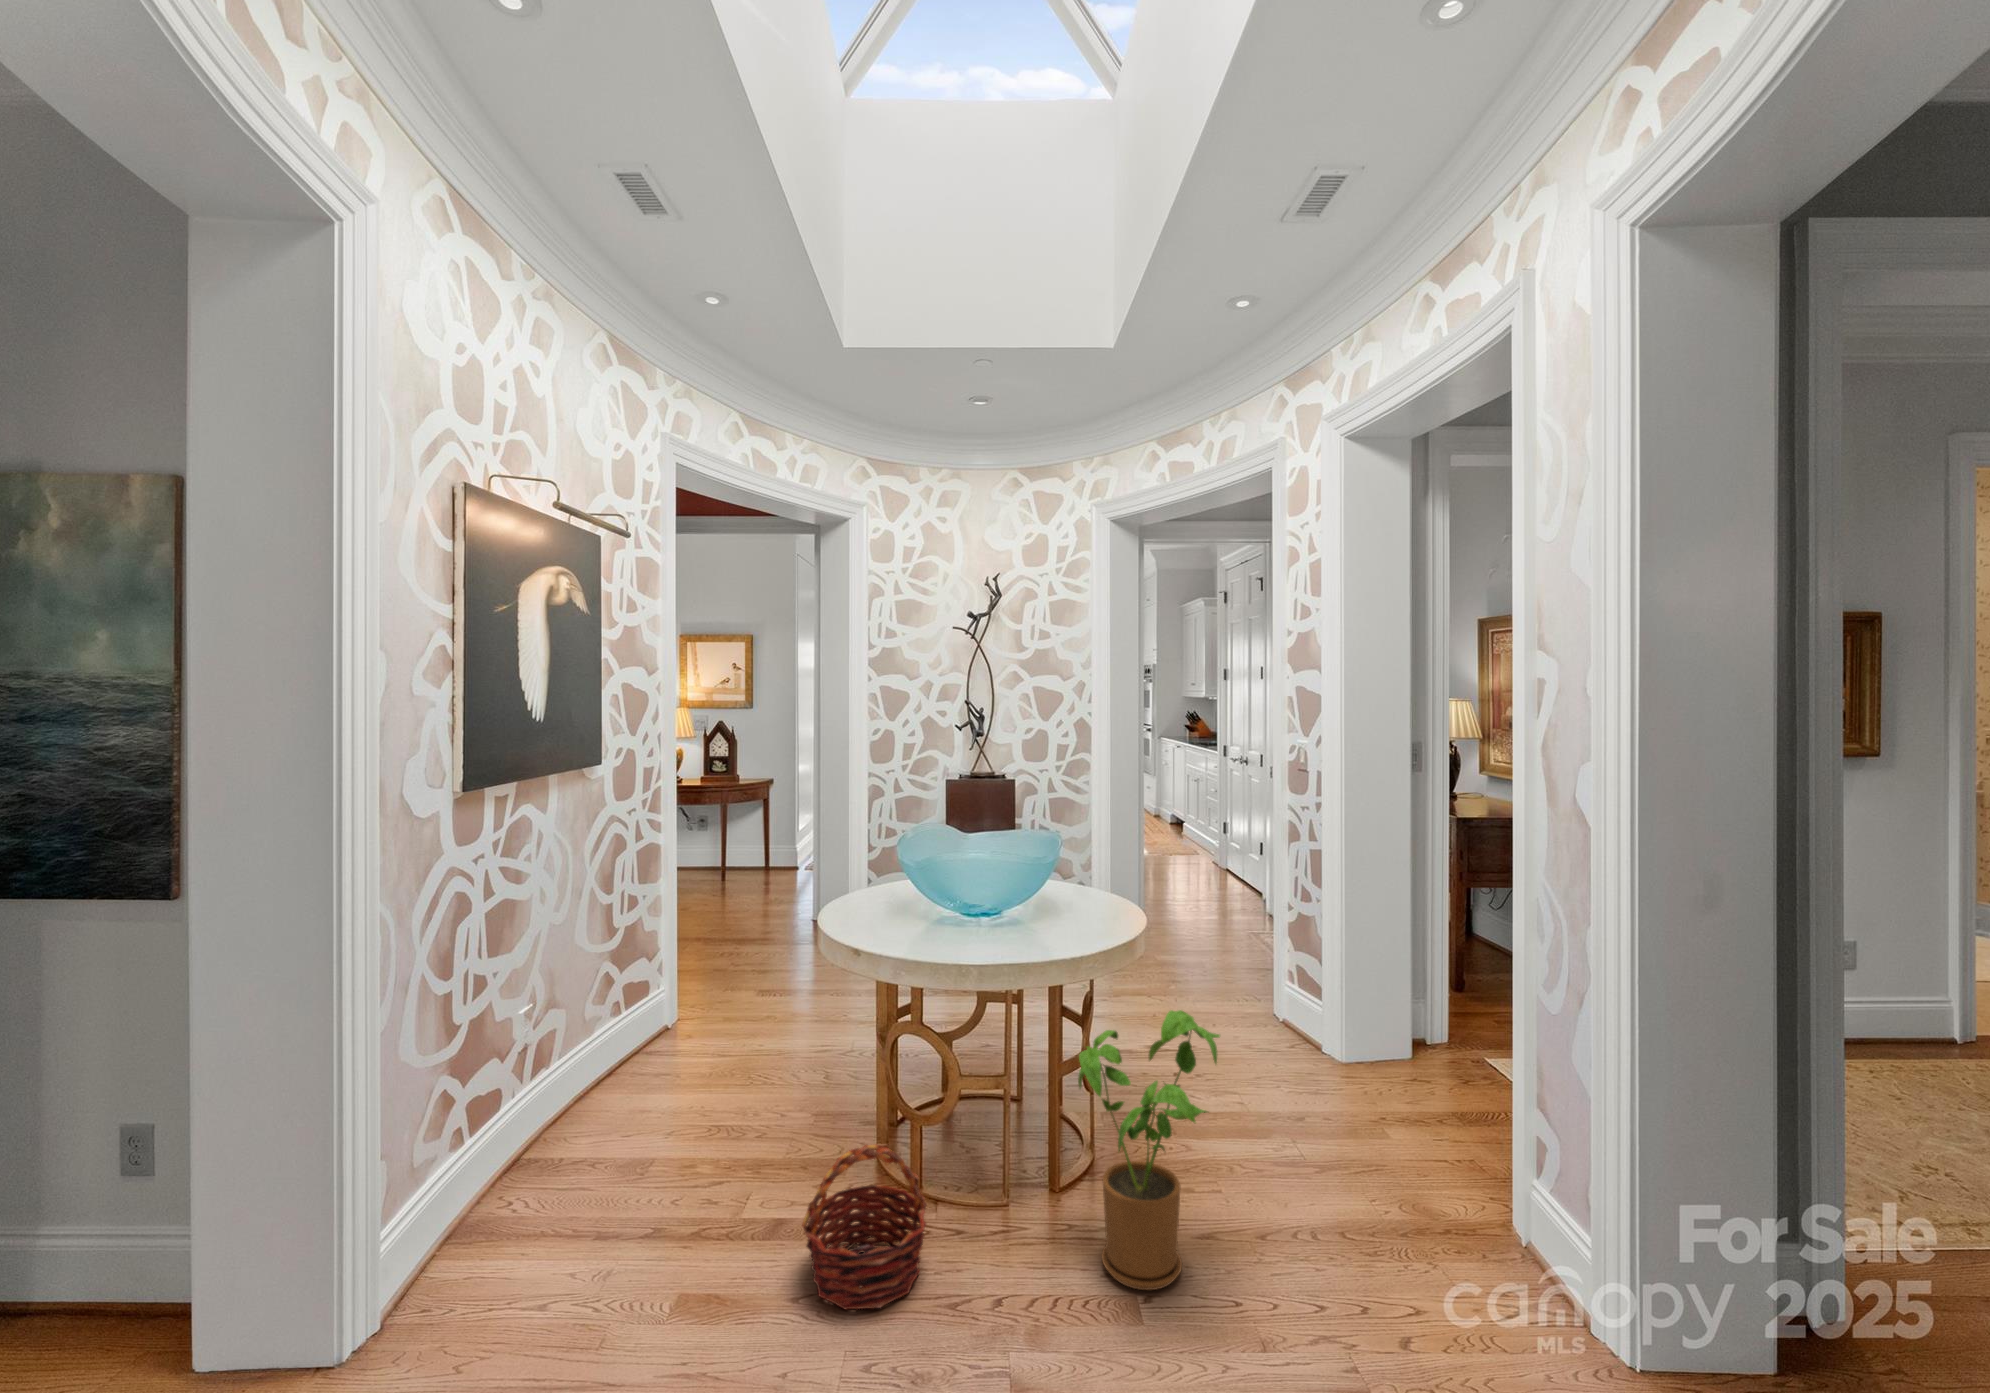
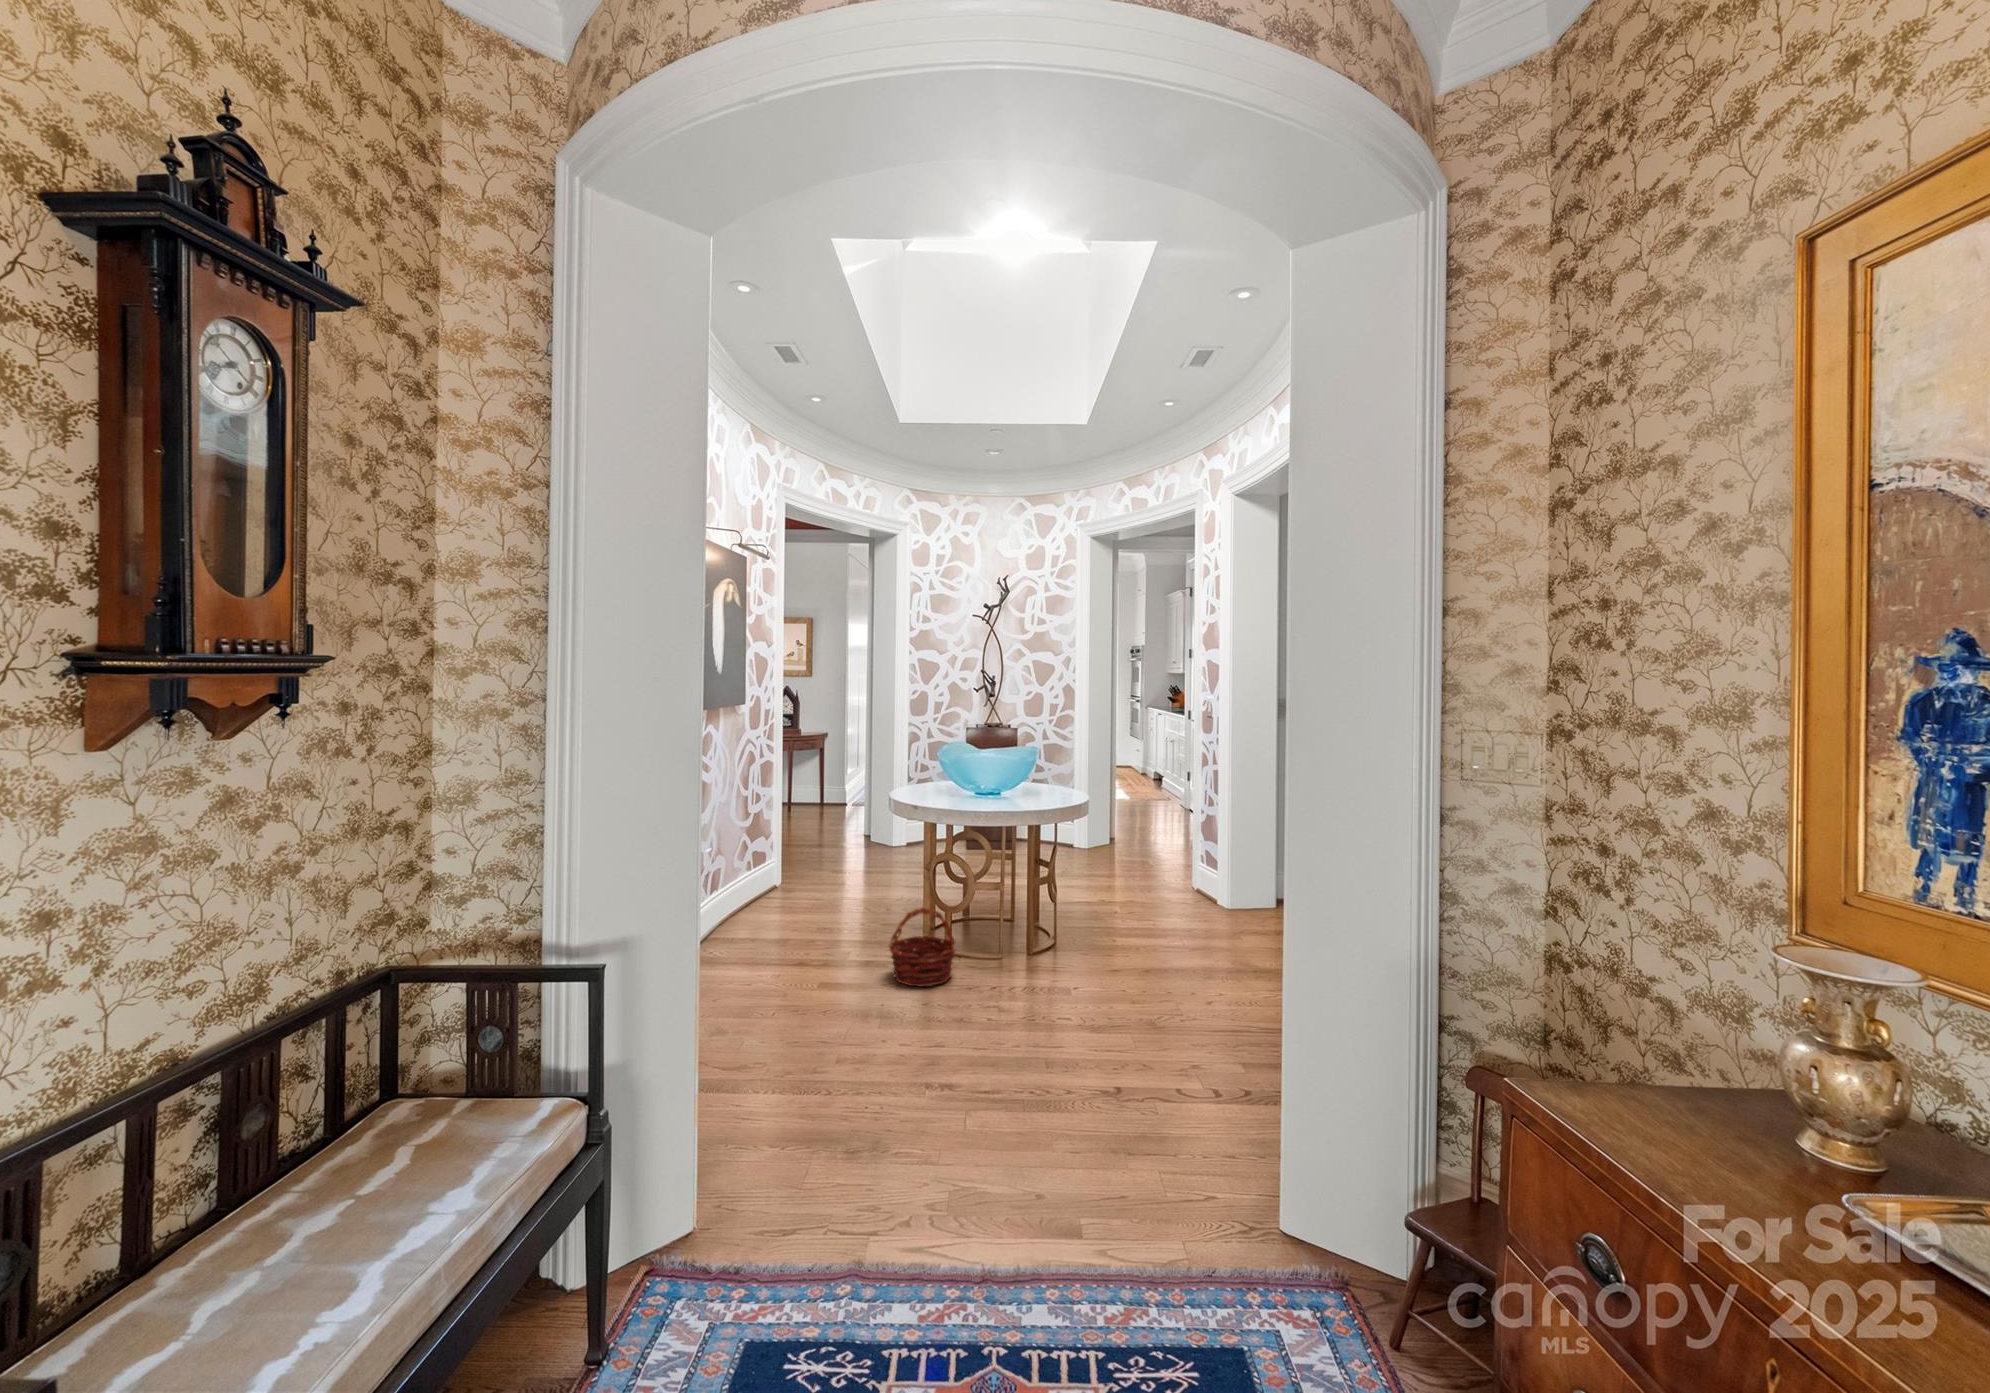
house plant: present [1078,1010,1220,1290] -> none [1042,837,1122,984]

